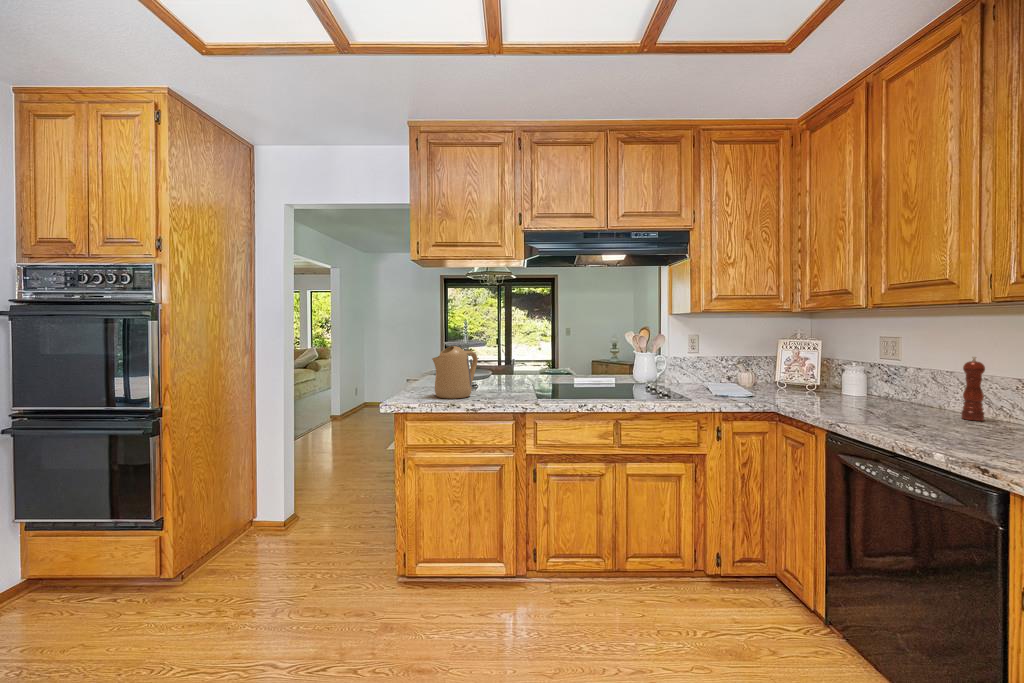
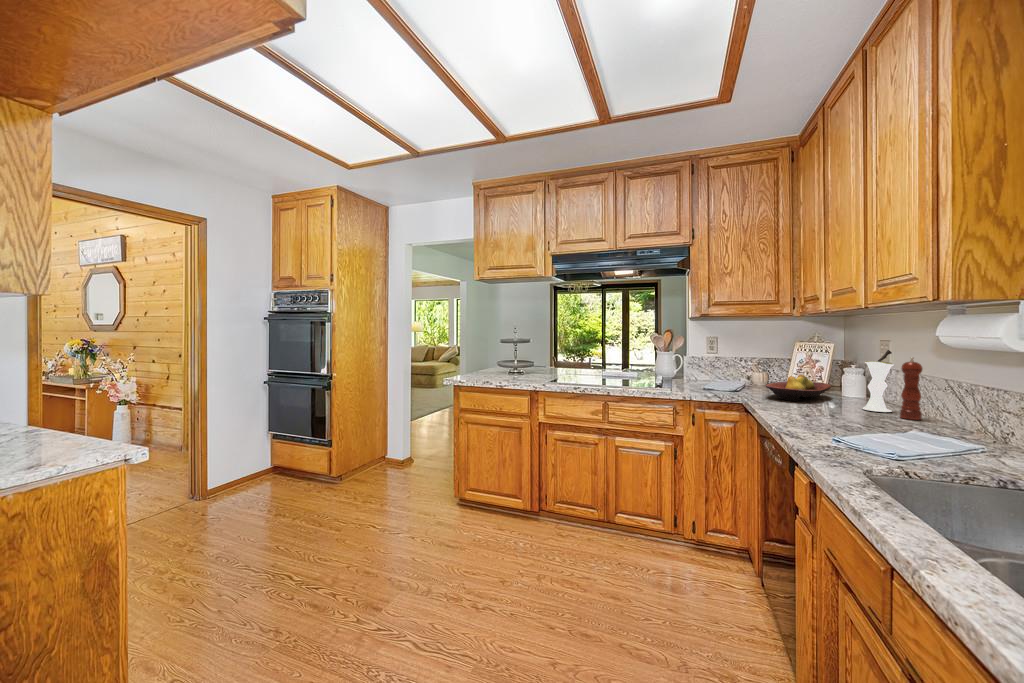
kettle: present [432,346,478,399] -> none [478,342,514,379]
vase: none [909,349,943,414] -> present [862,350,894,412]
fruit bowl: none [796,377,859,406] -> present [766,375,831,401]

